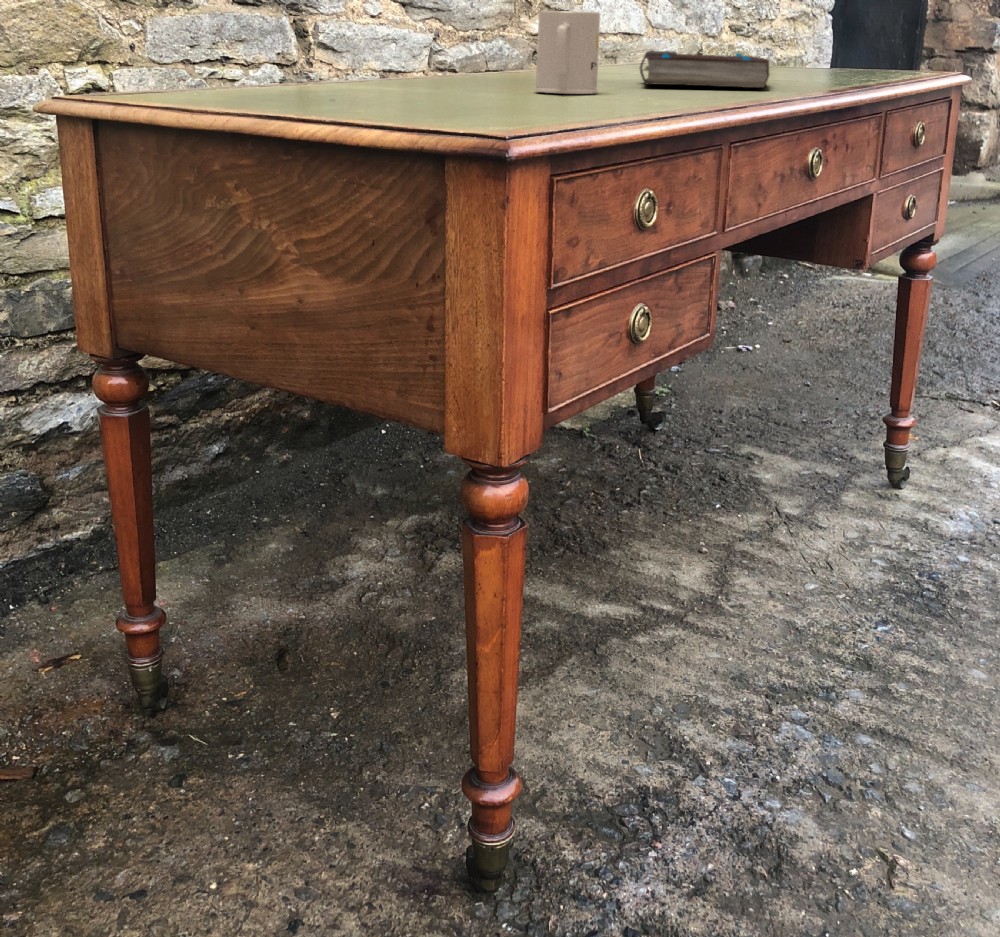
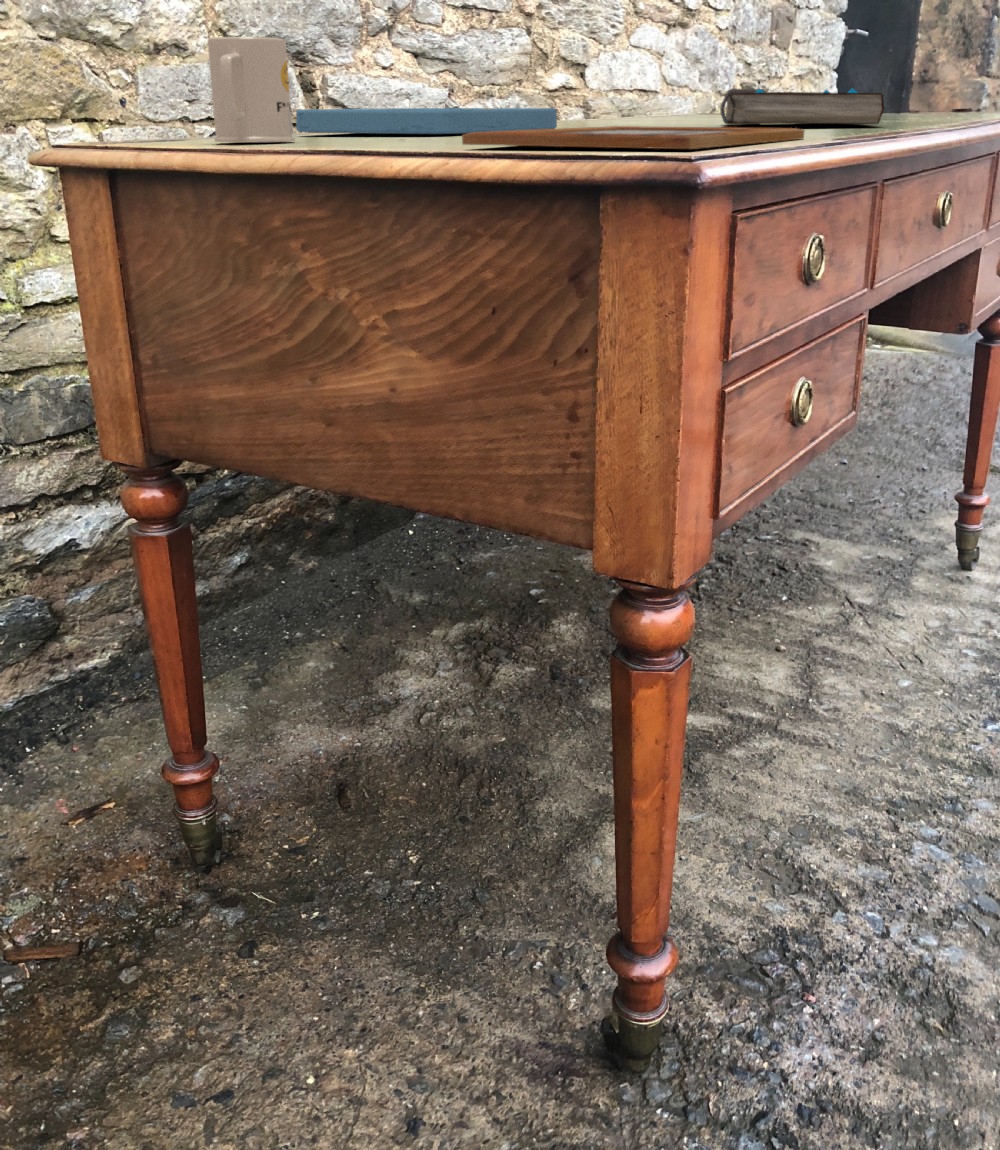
mug: present [535,11,600,94] -> present [208,37,295,142]
tray: none [261,58,496,86] -> present [296,108,557,134]
picture frame: none [353,89,656,121] -> present [462,126,804,149]

